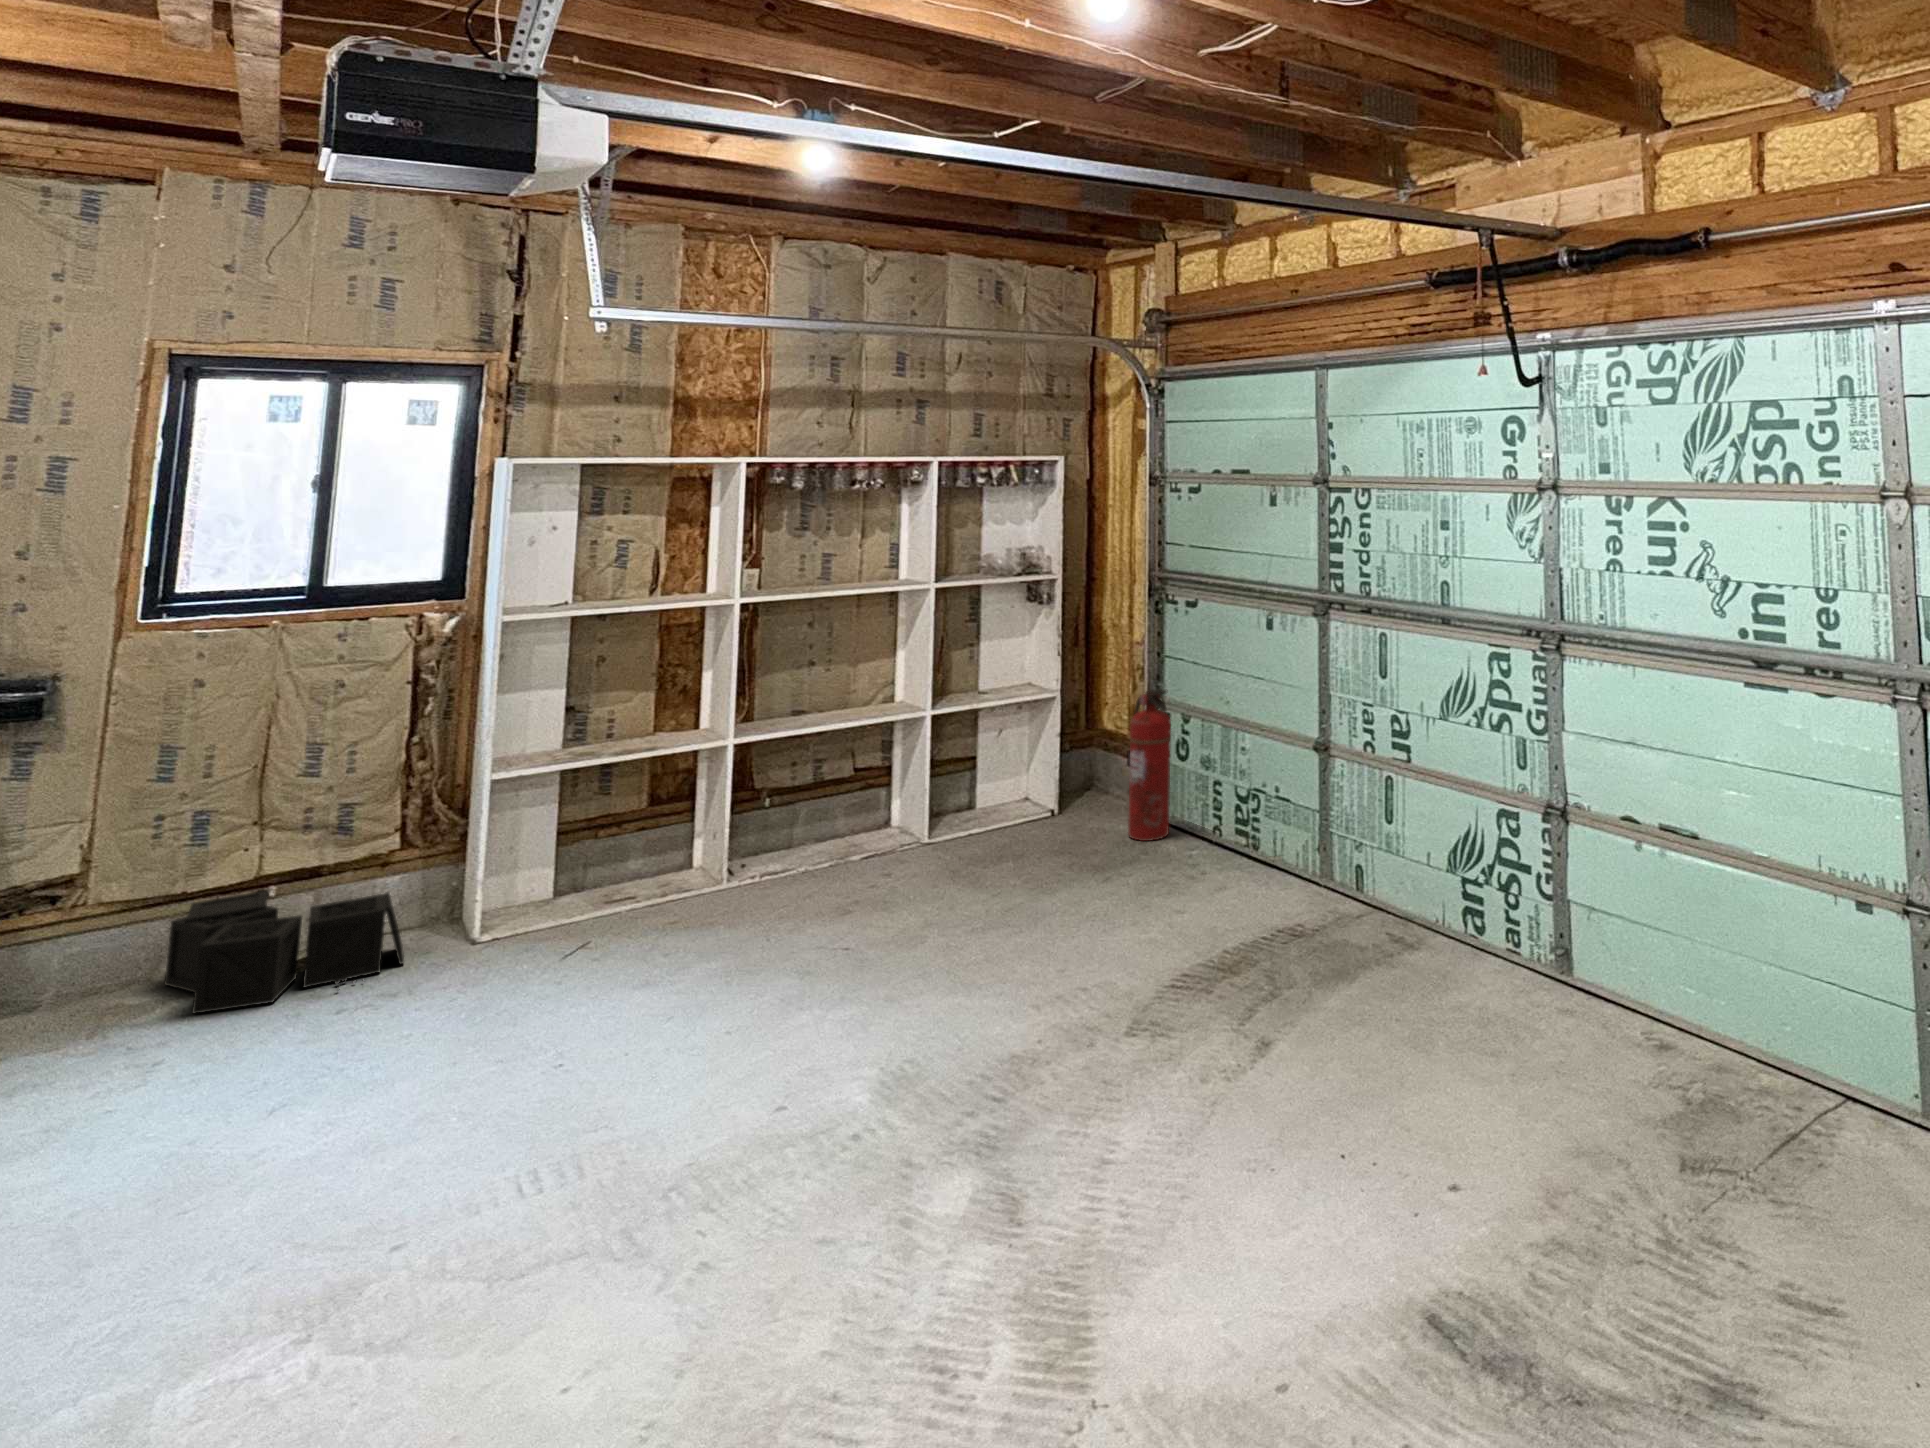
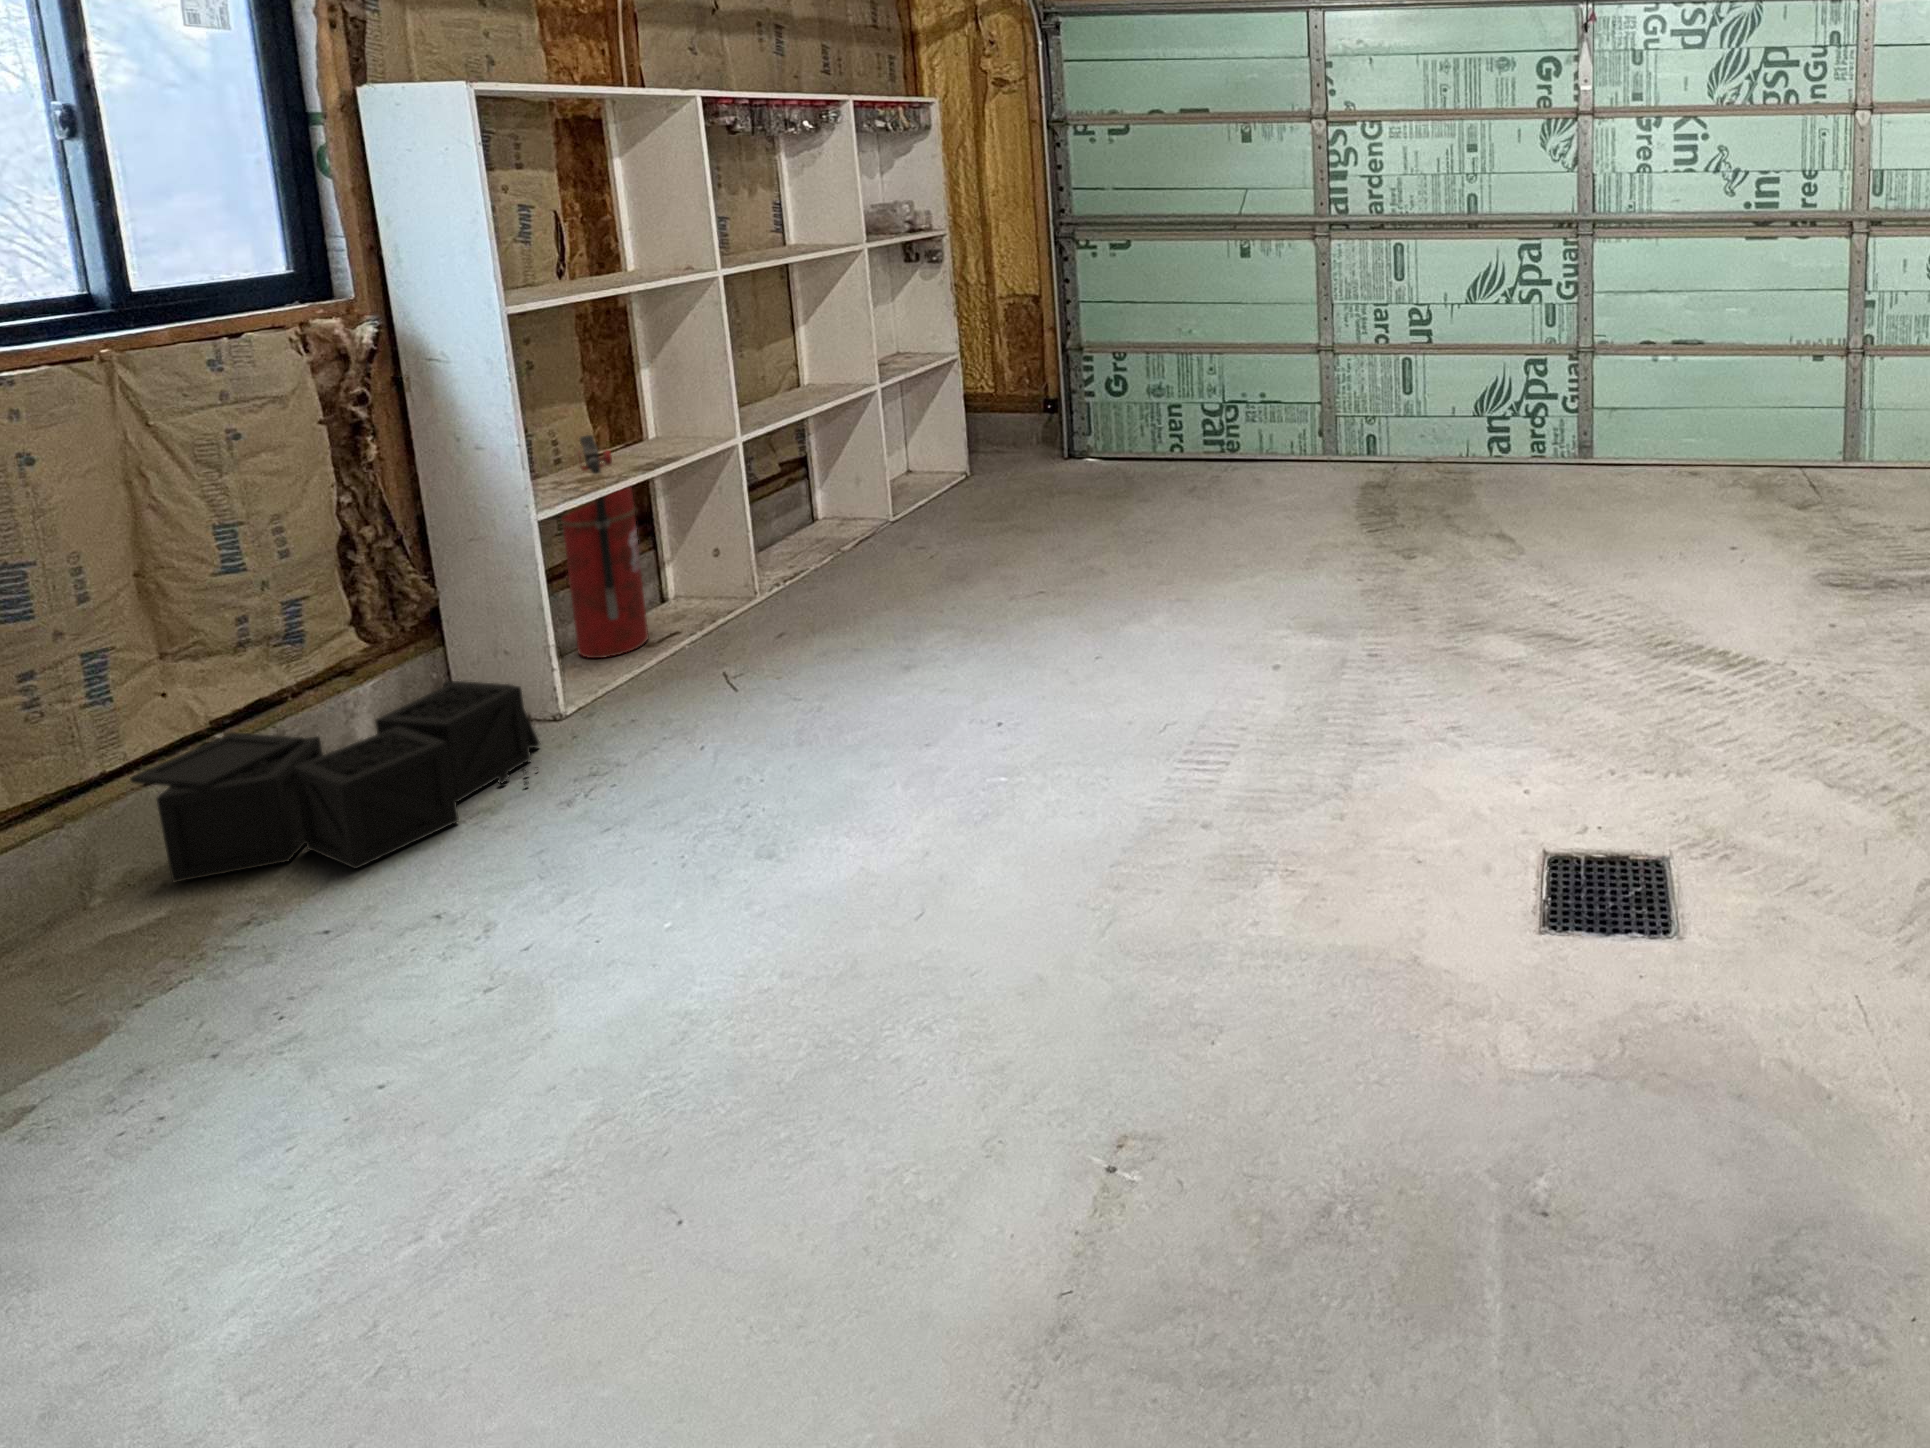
fire extinguisher: present [1128,690,1171,841] -> present [561,435,649,658]

